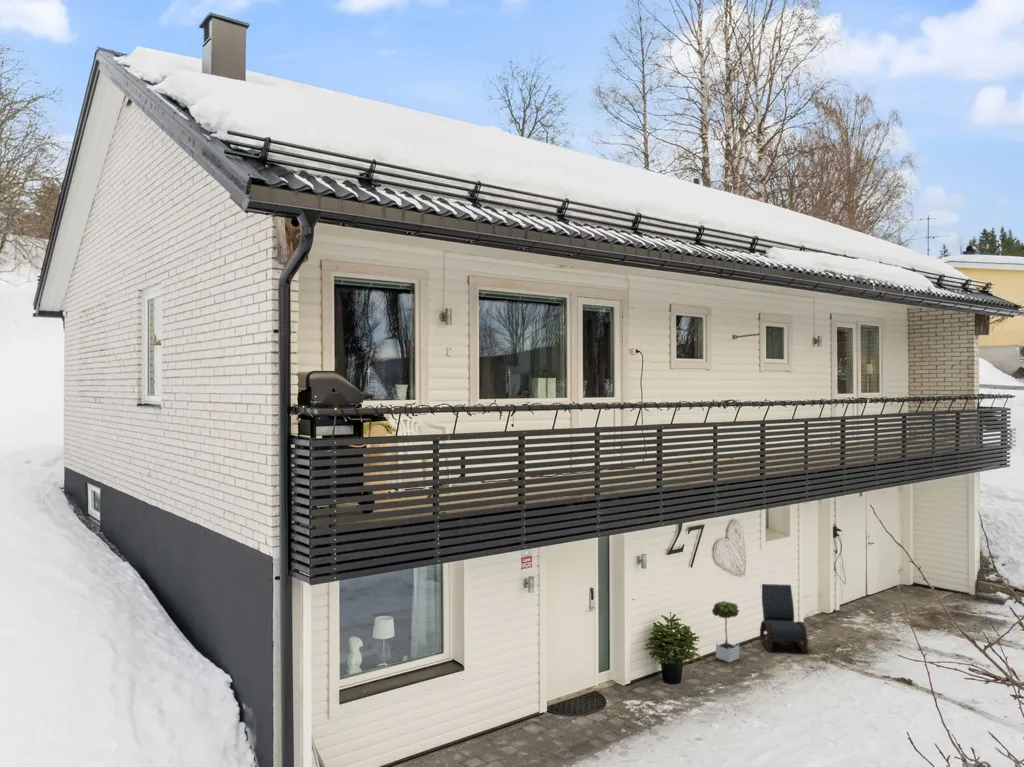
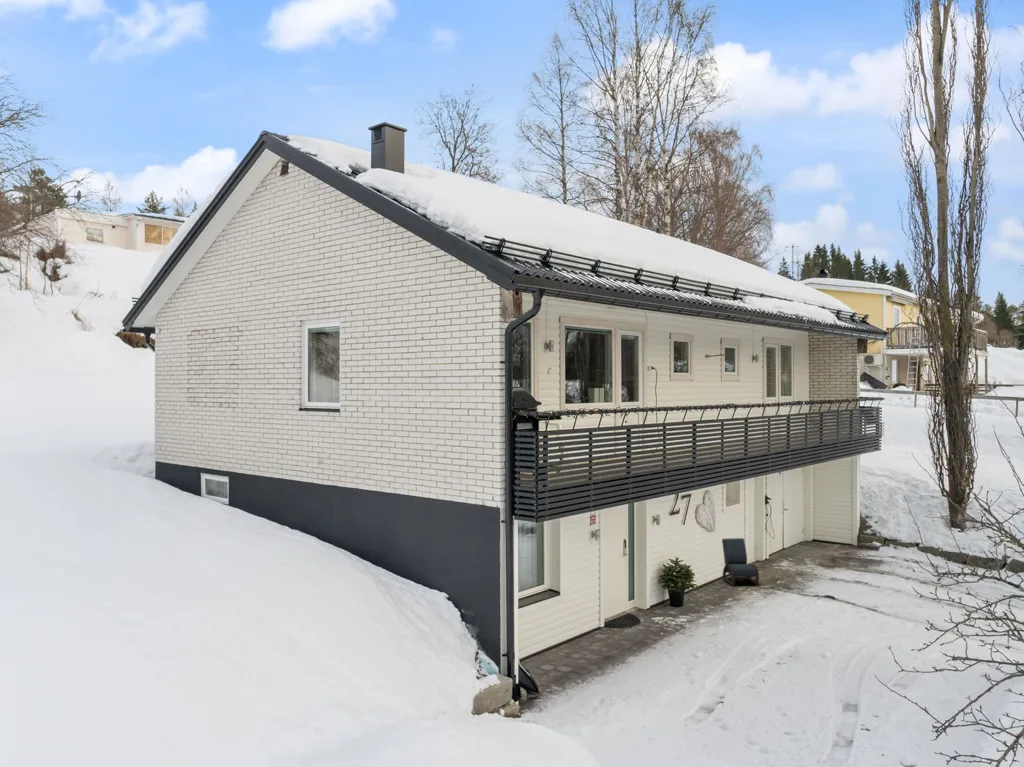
potted tree: present [712,601,739,662] -> none [697,550,716,593]

